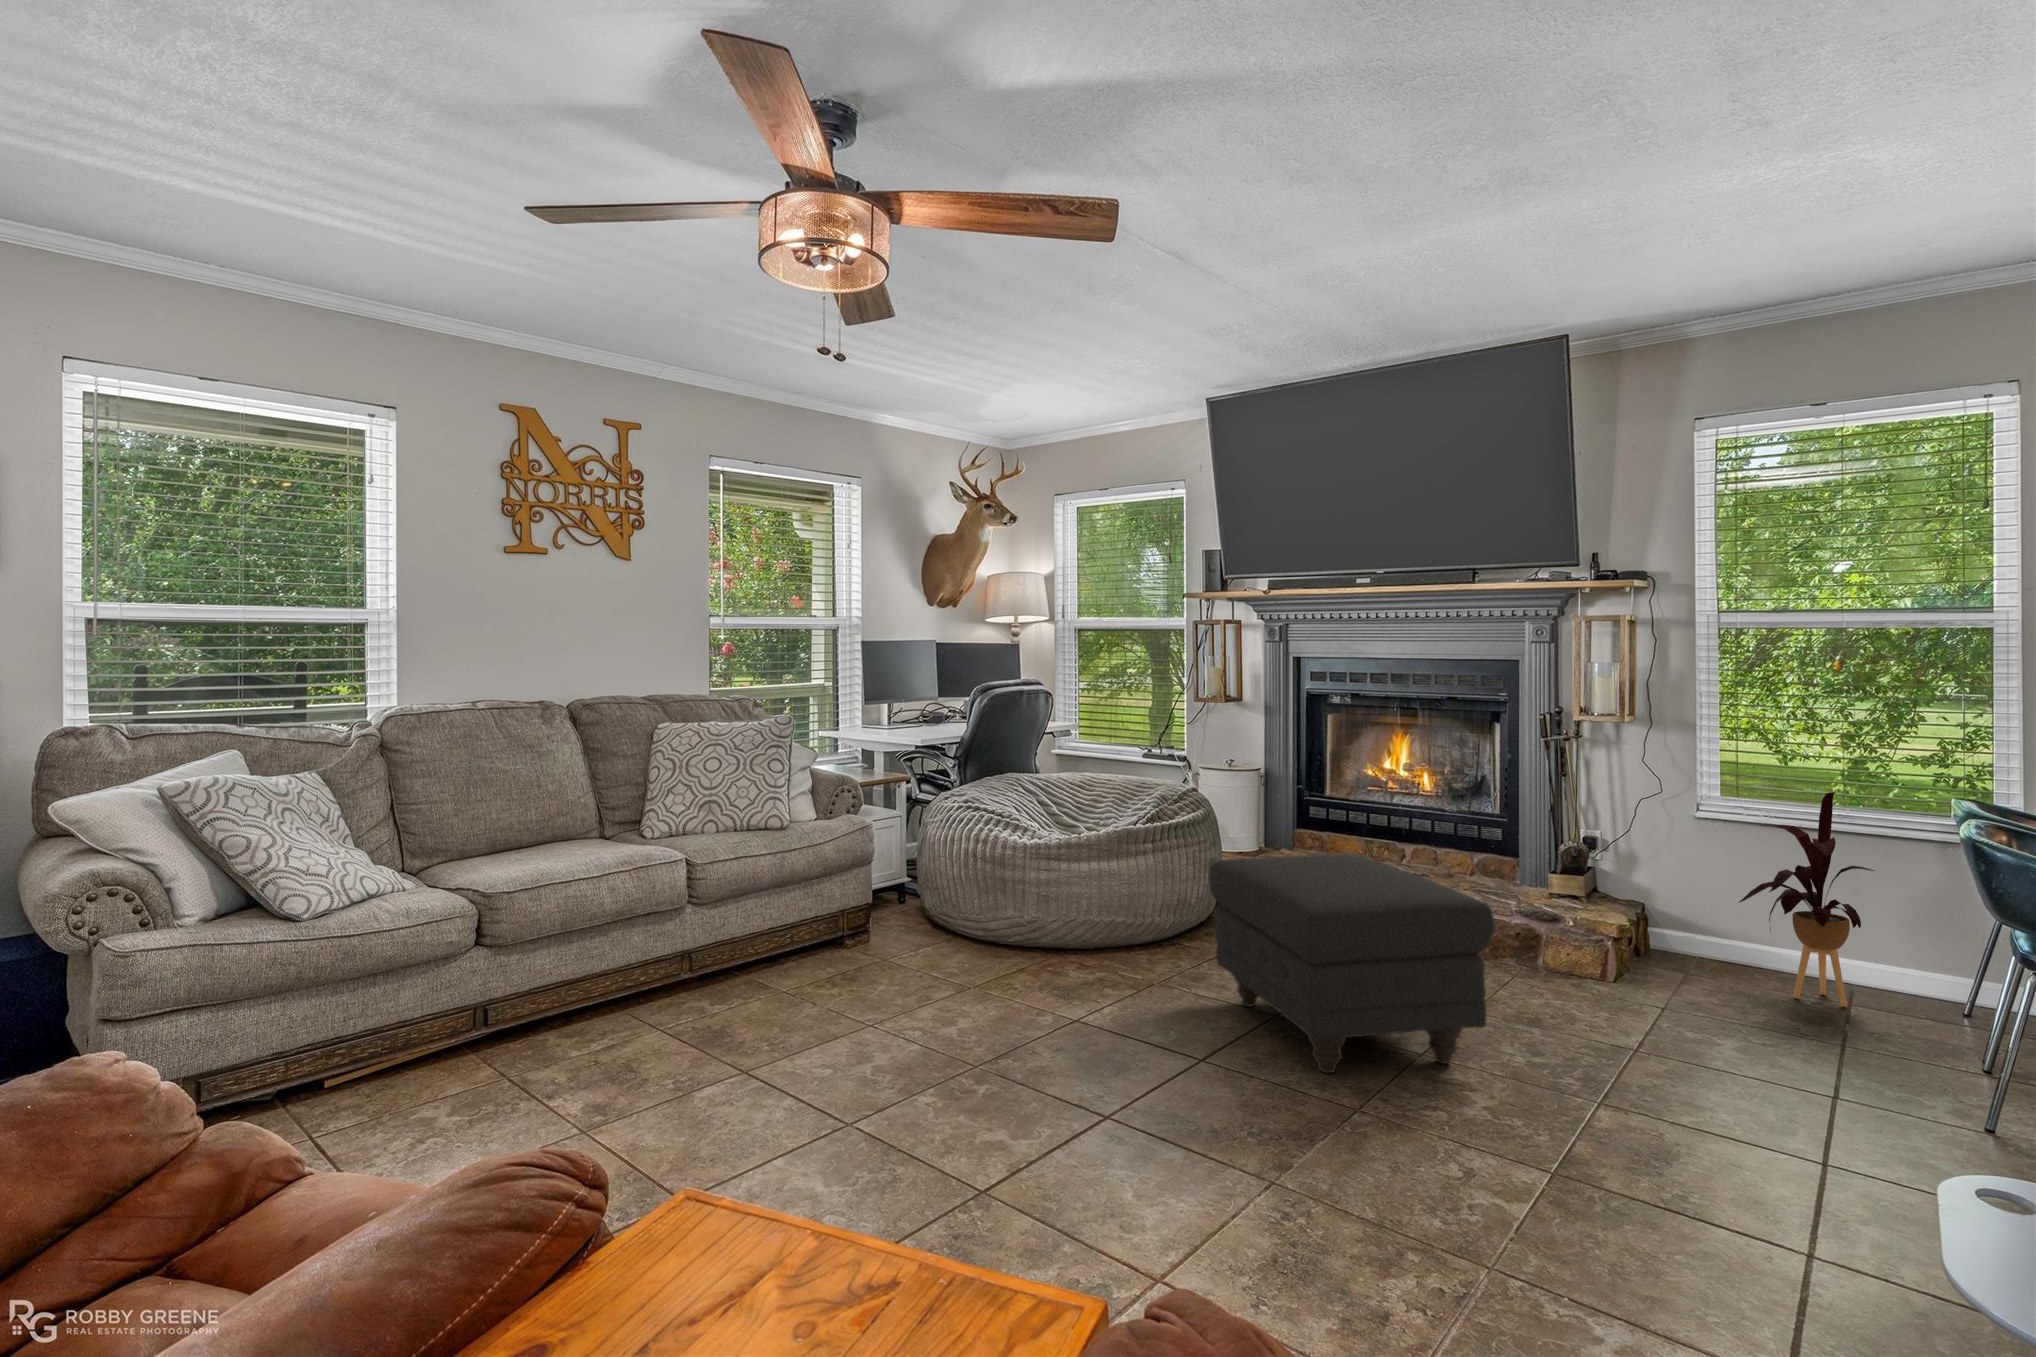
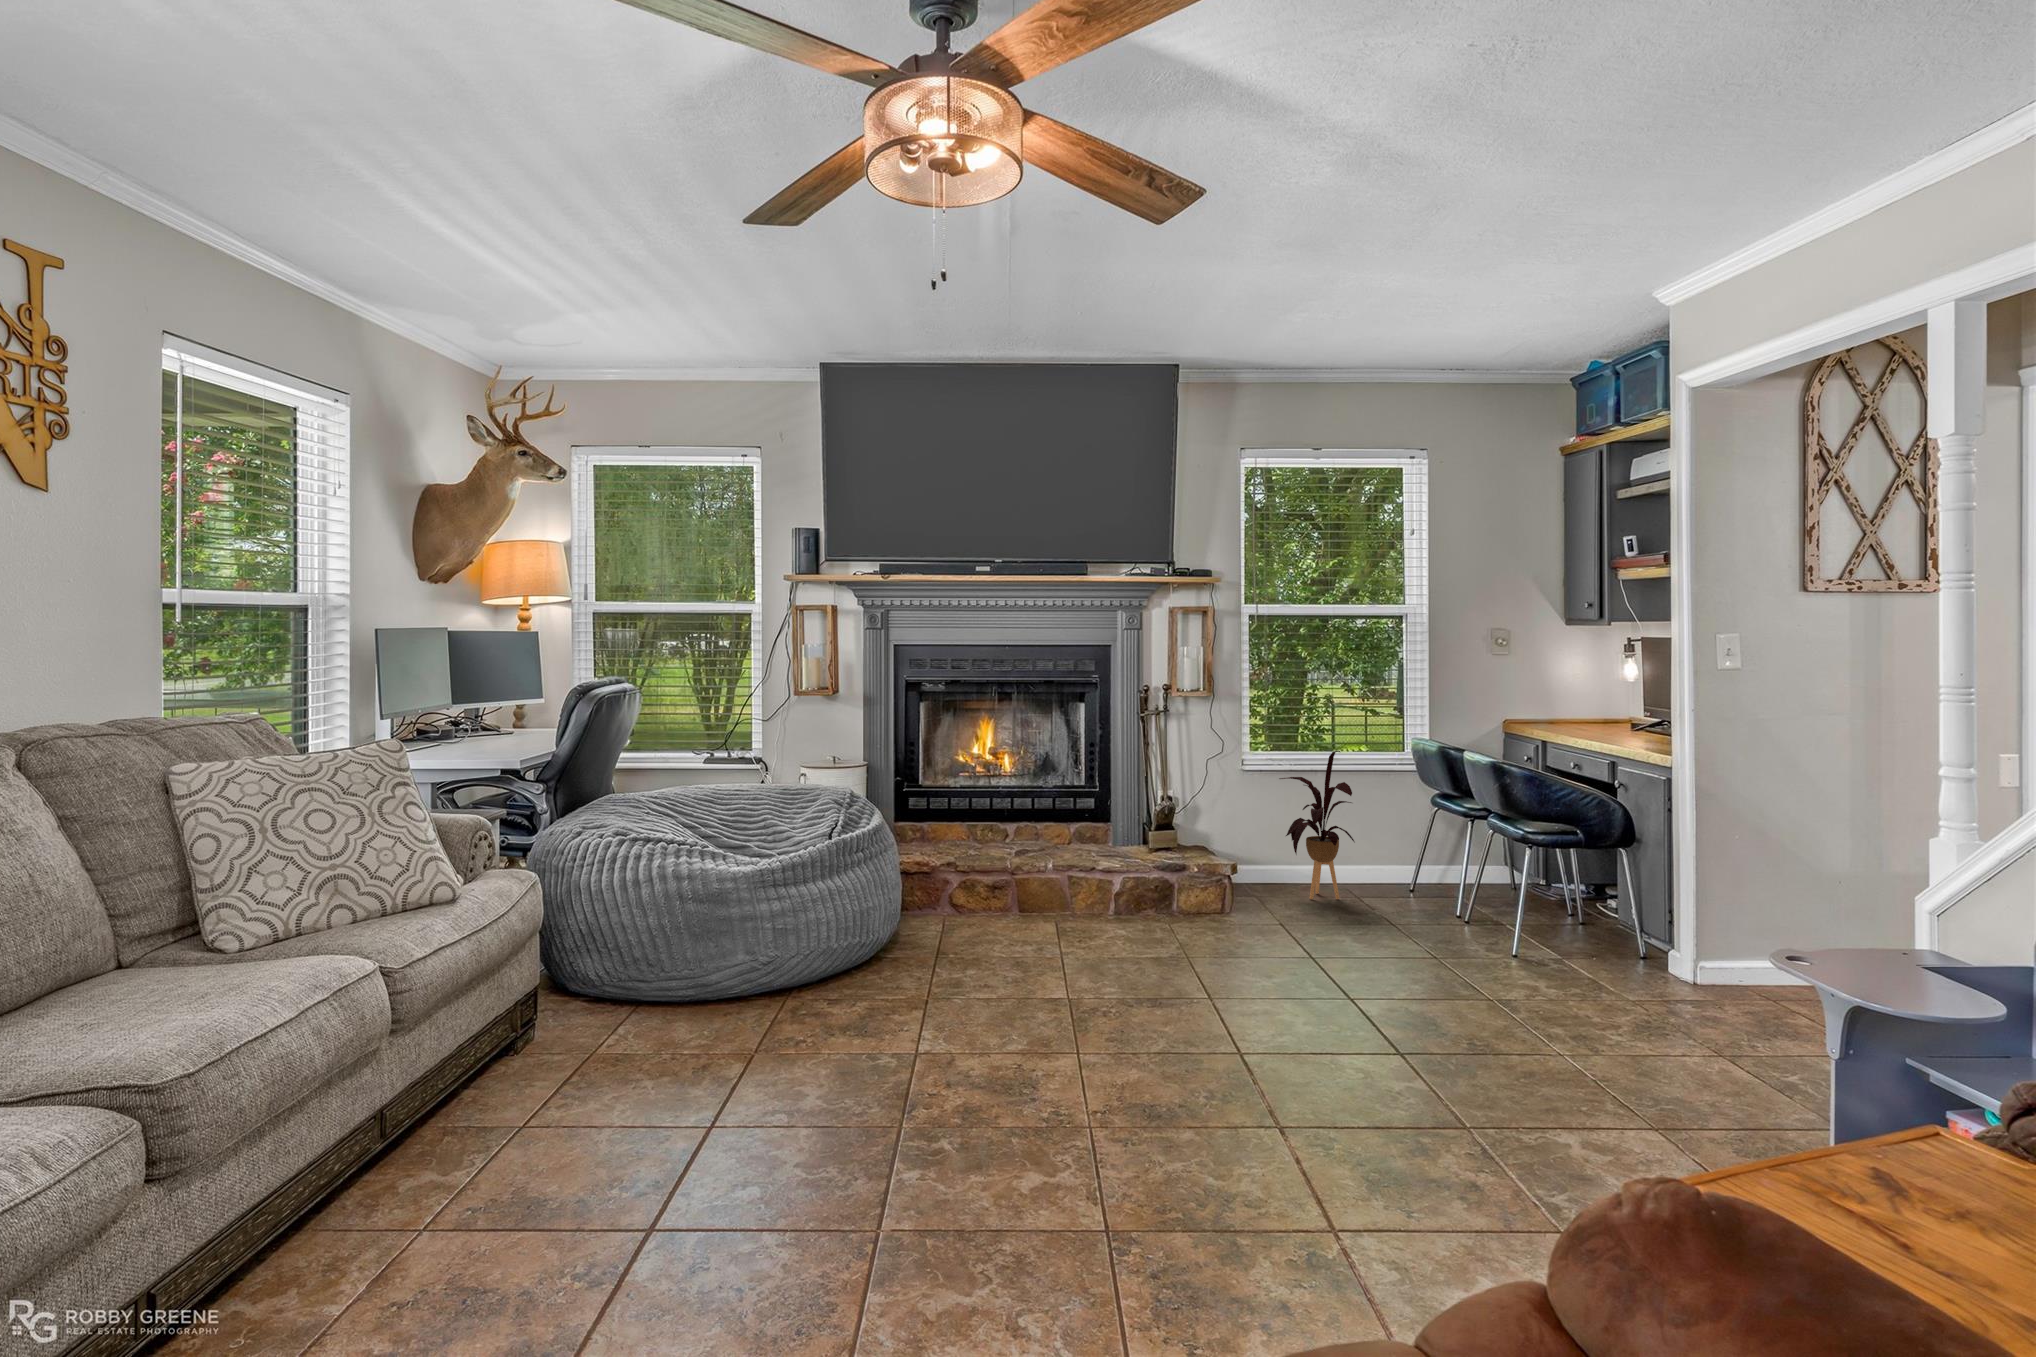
ottoman: present [1209,854,1494,1073] -> none [1005,835,1281,1034]

